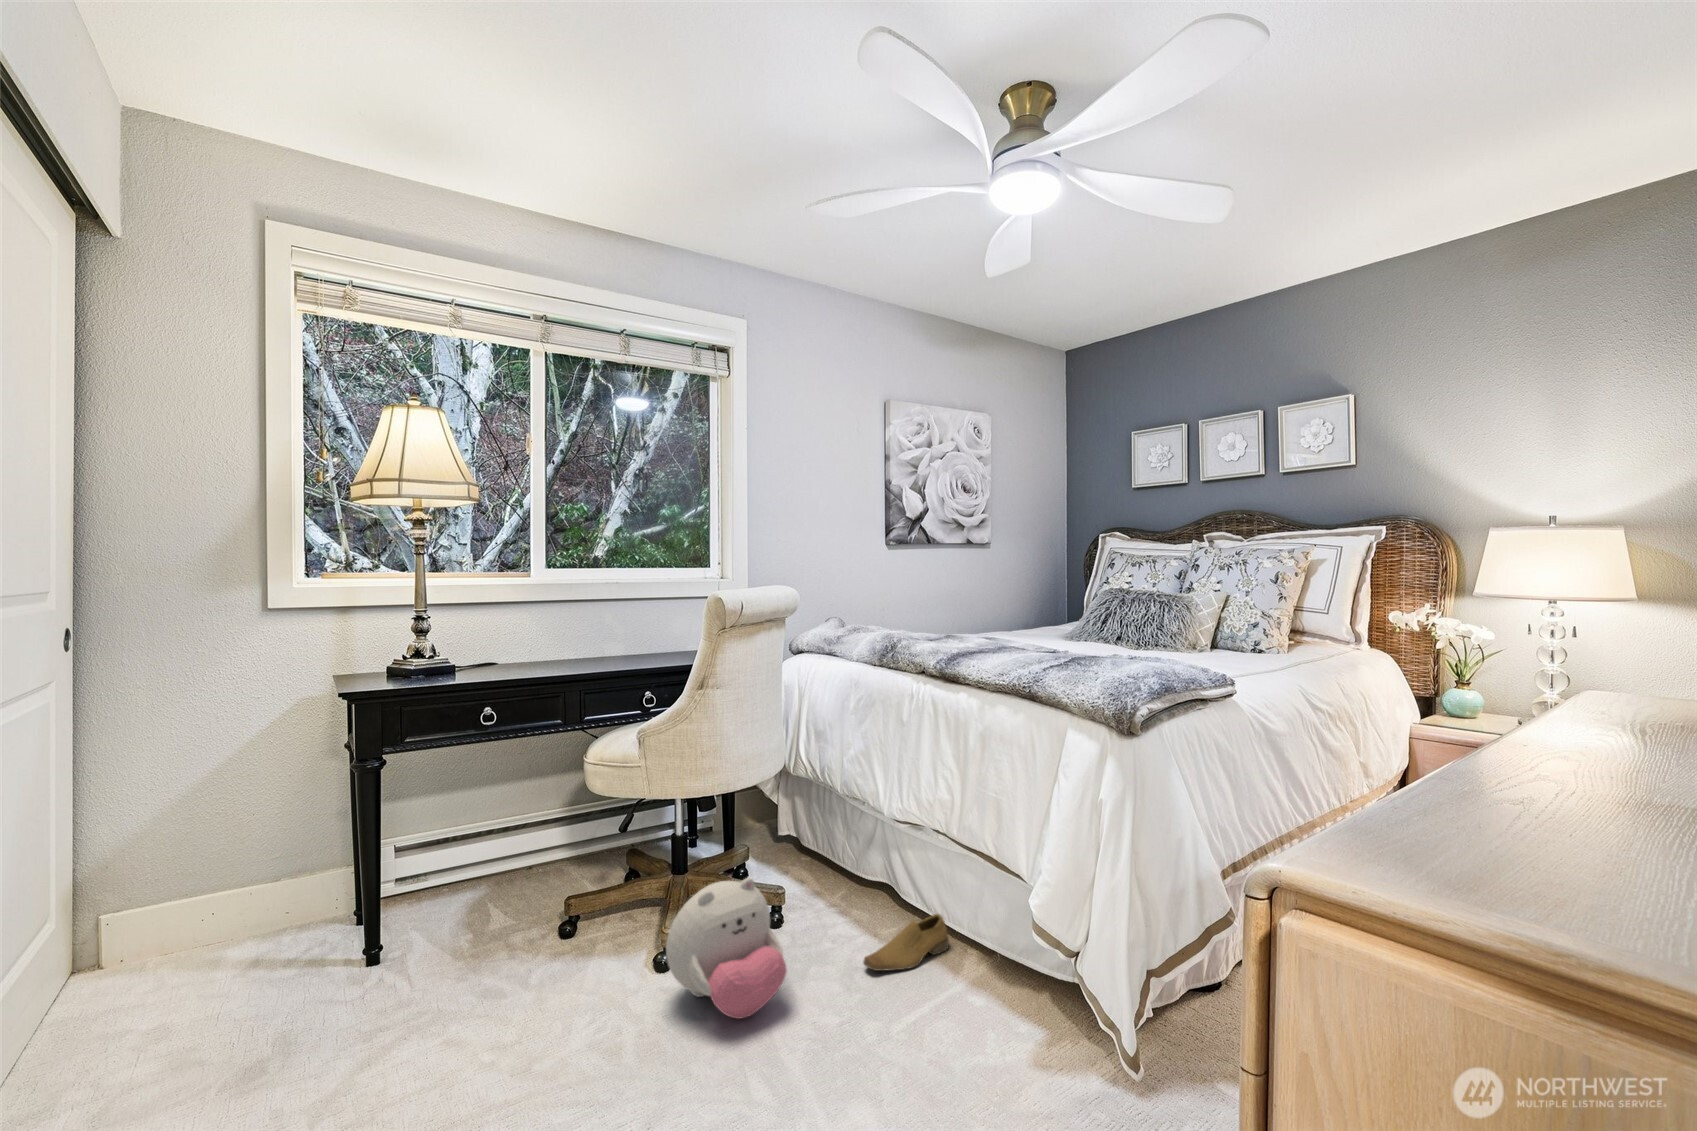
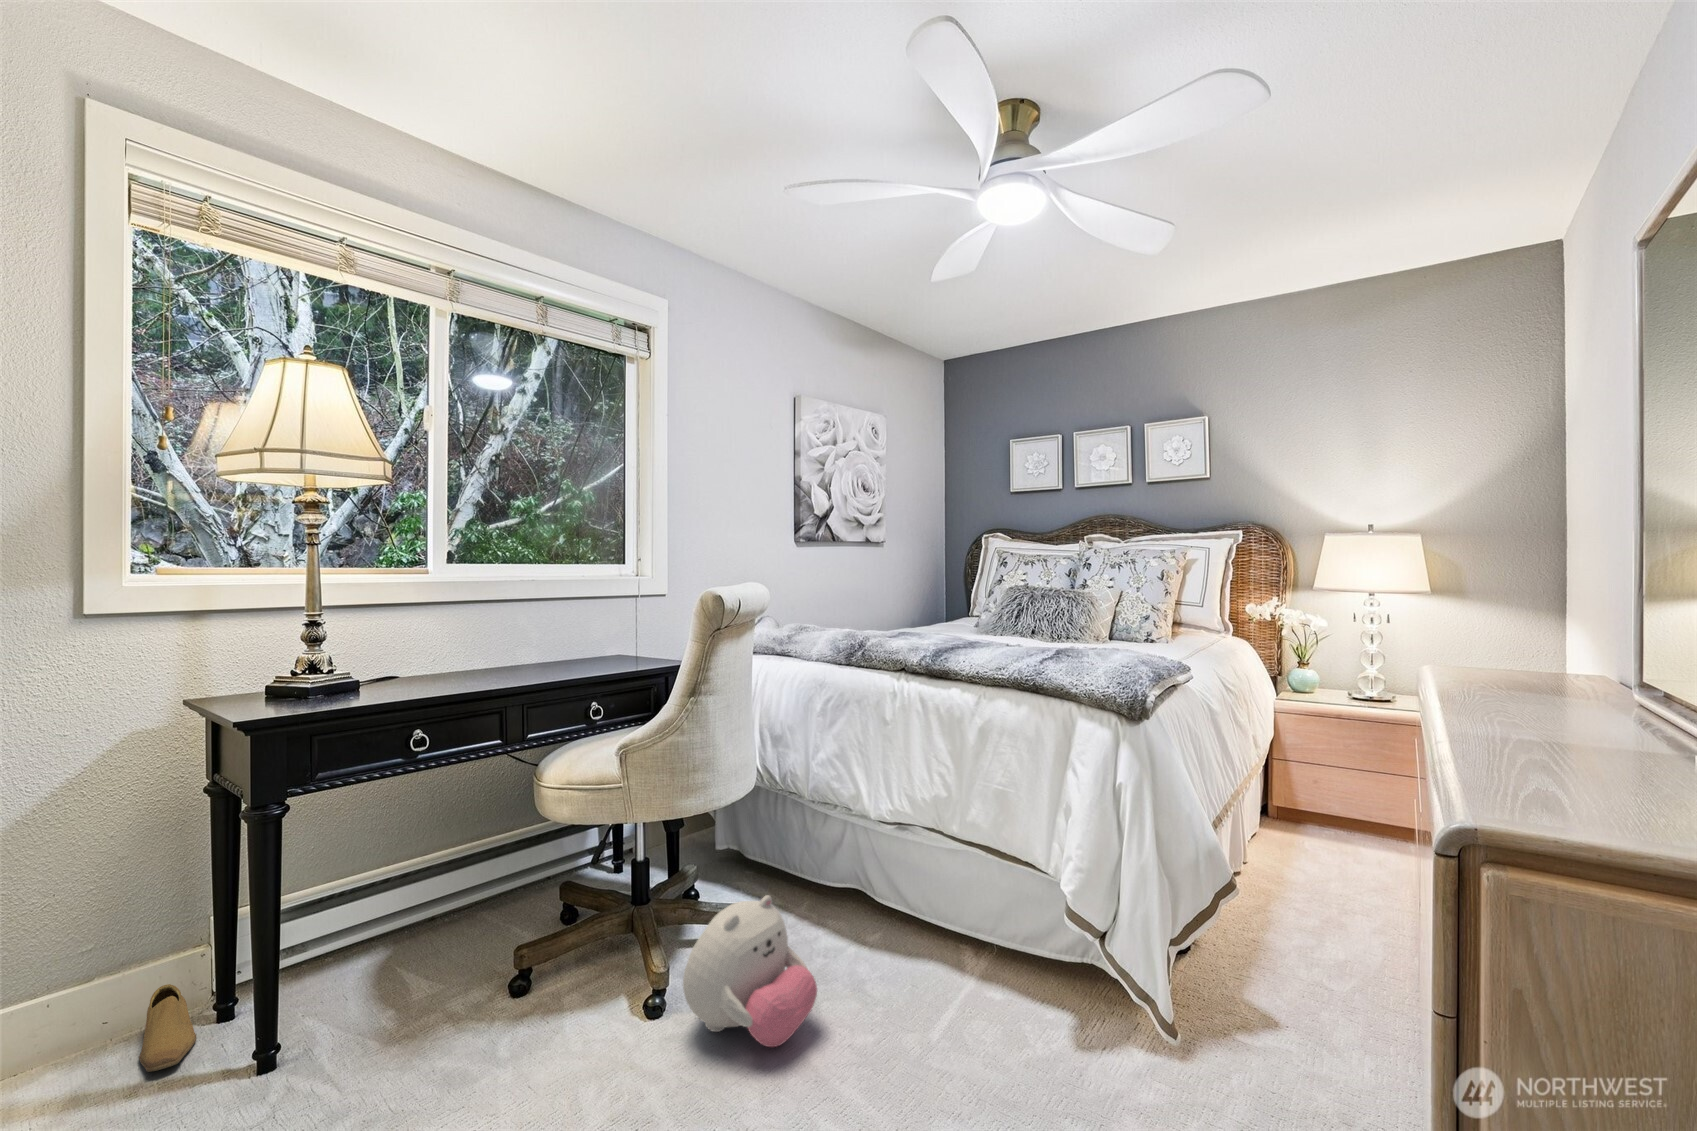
shoe: present [863,914,949,971] -> present [139,984,196,1072]

